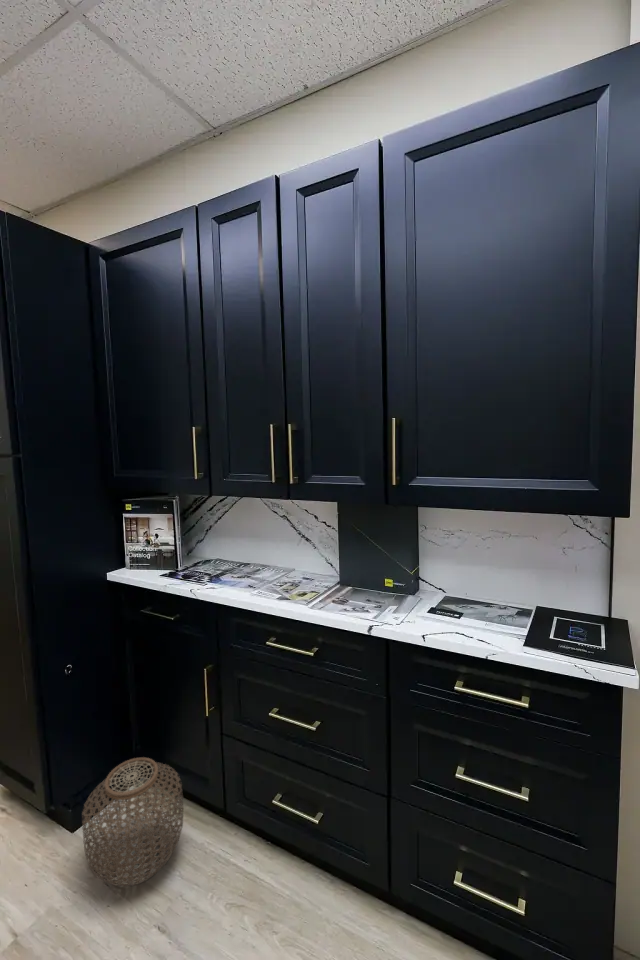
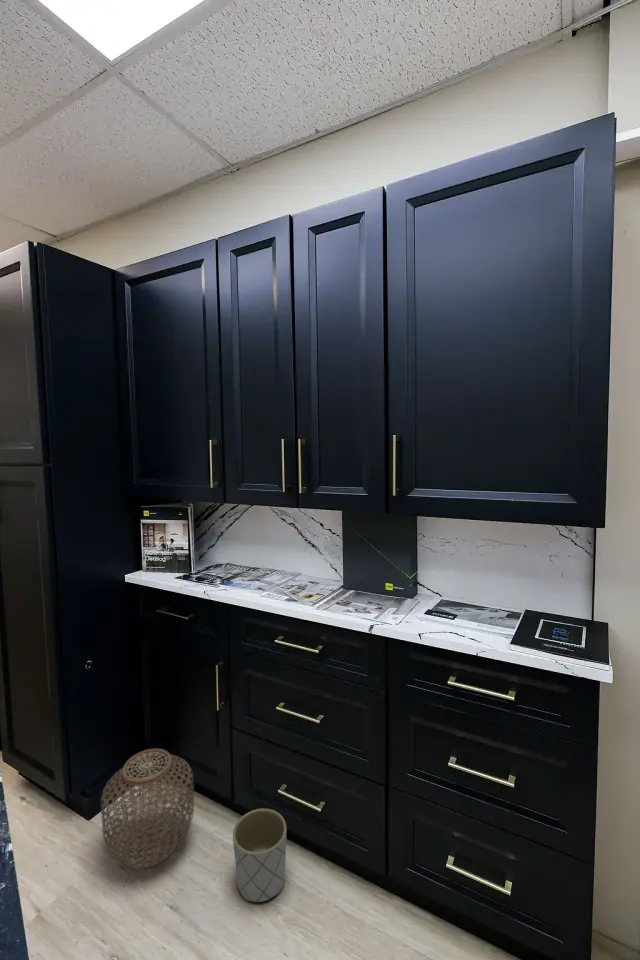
planter: none [224,820,281,922] -> present [233,808,287,902]

